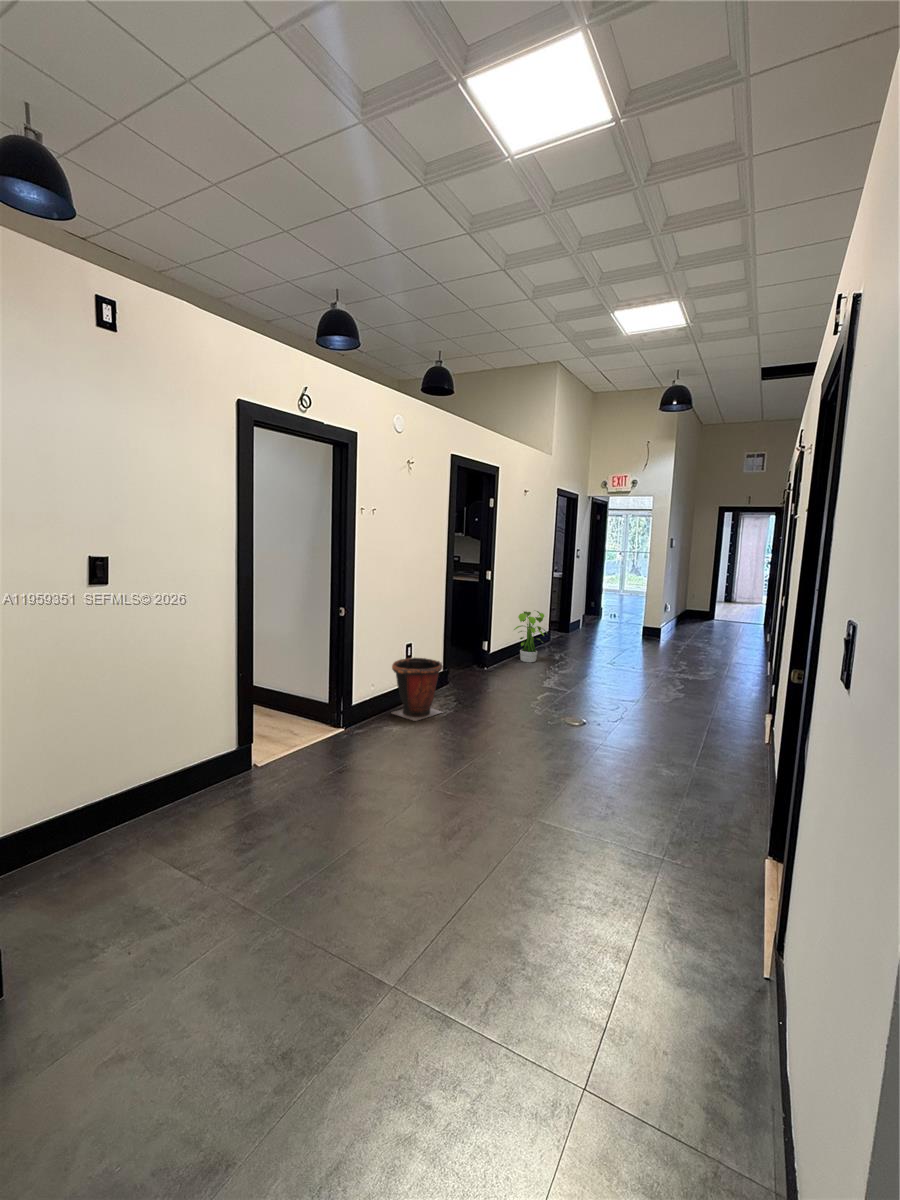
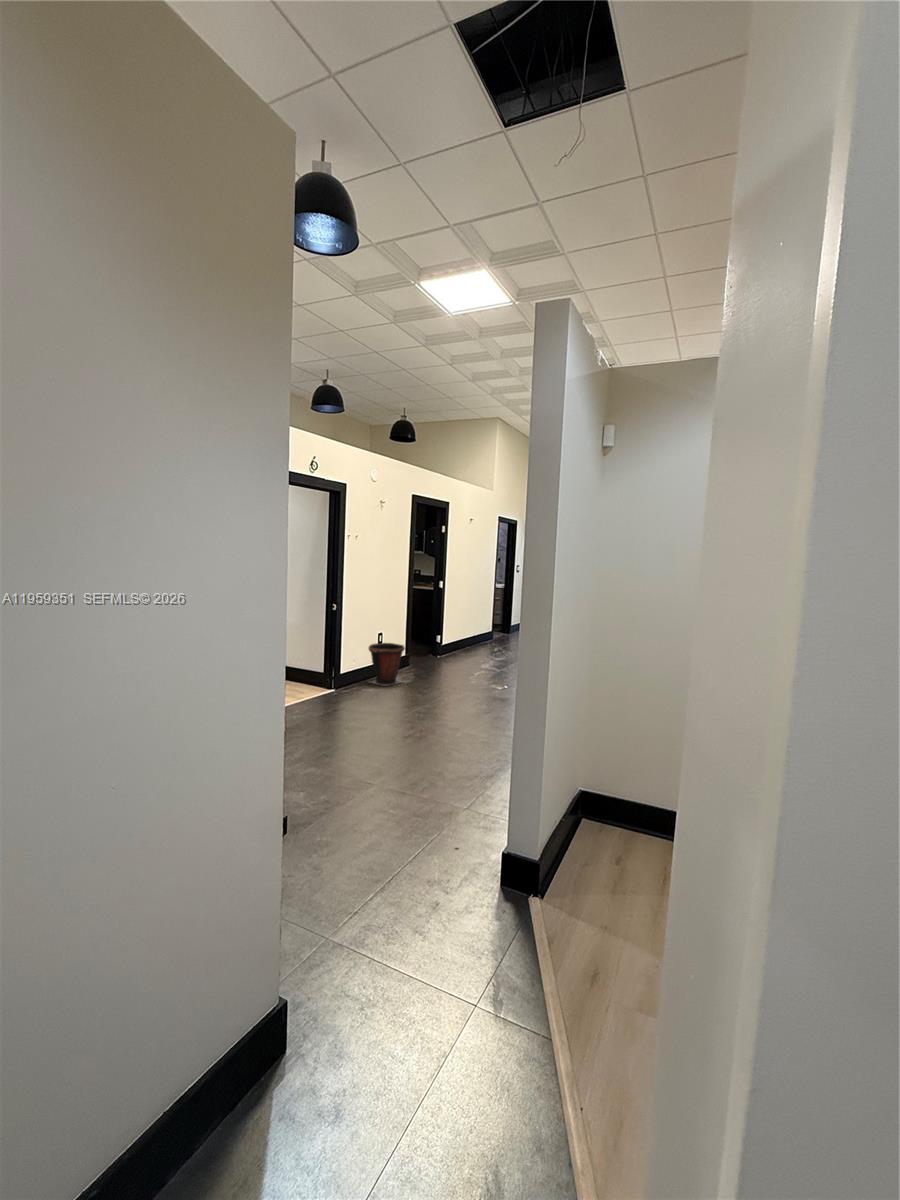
potted plant: present [514,611,547,662] -> none [460,612,488,653]

